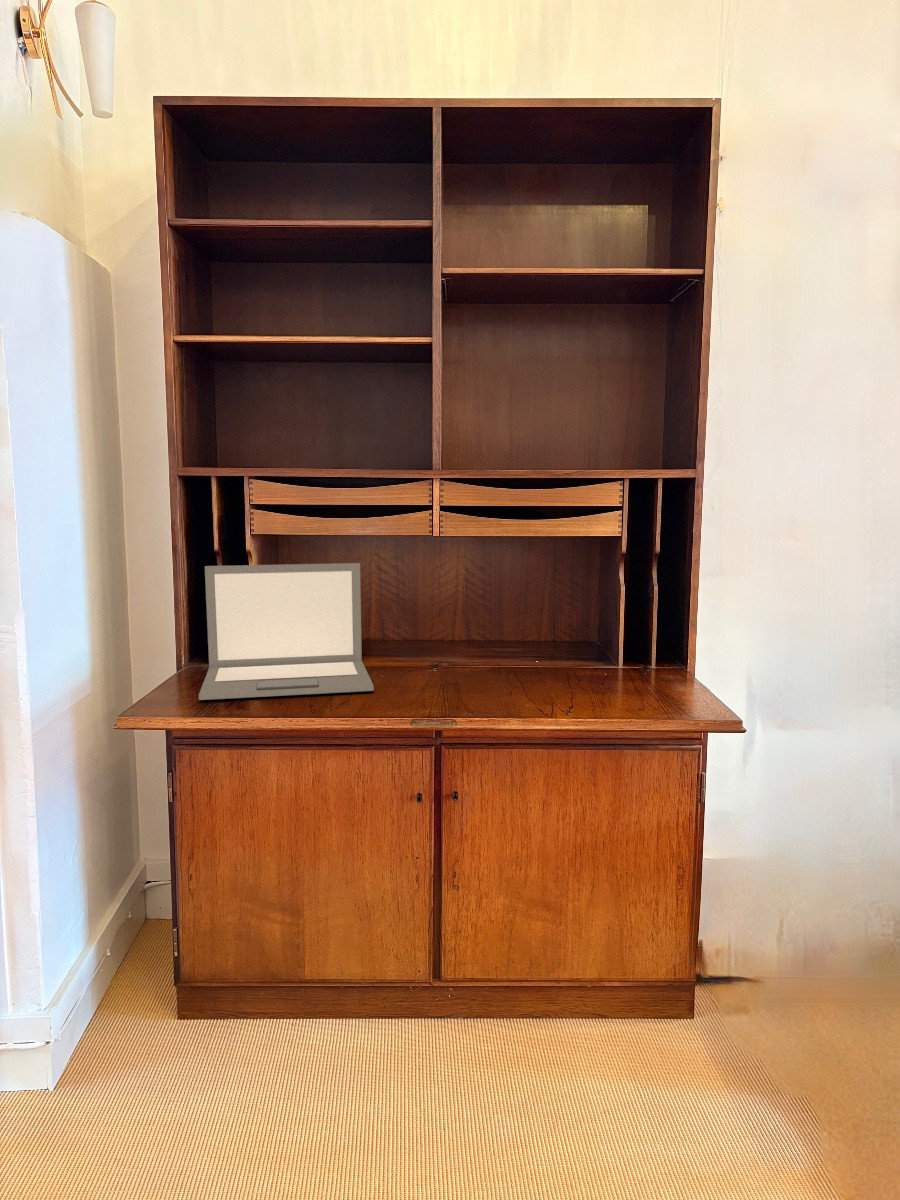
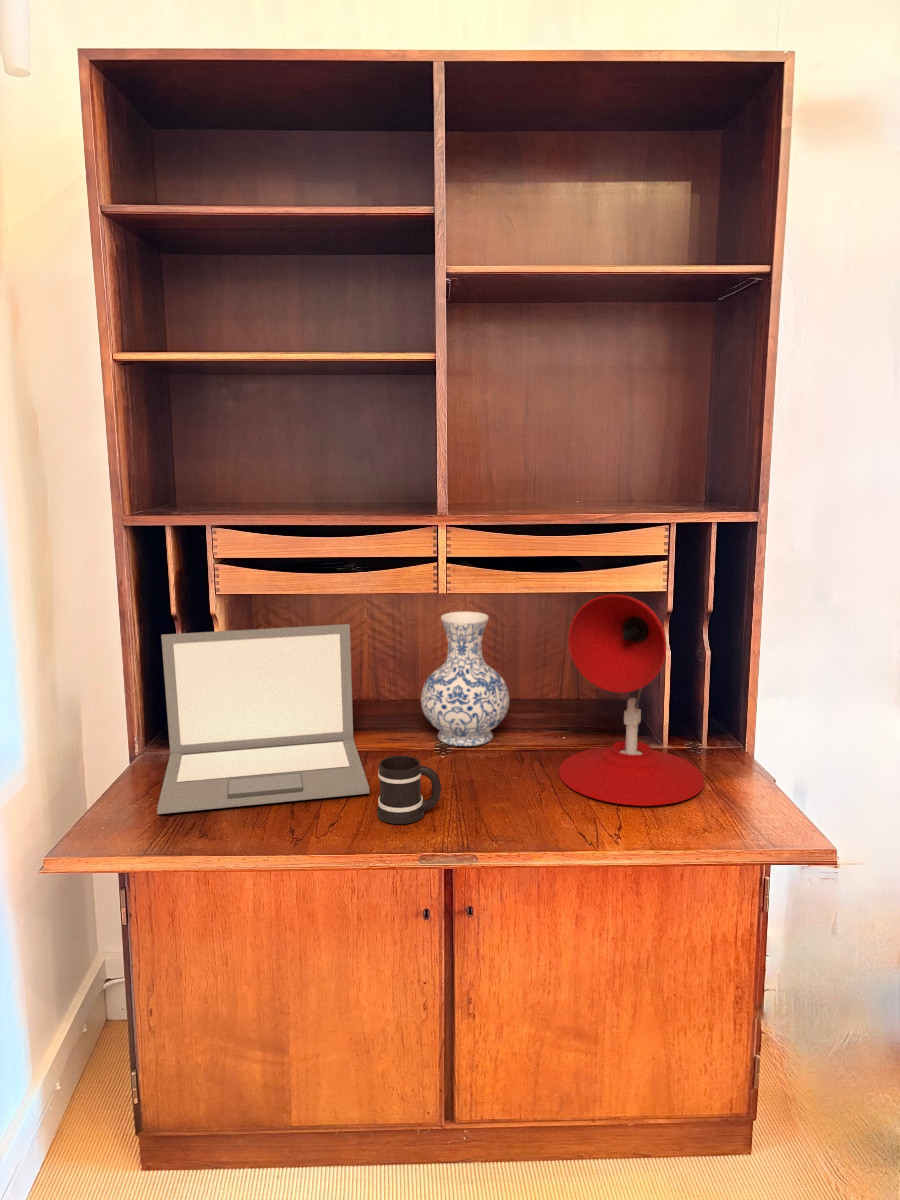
desk lamp: none [531,523,653,700] -> present [559,595,705,806]
vase: none [418,557,492,666] -> present [421,612,509,747]
mug: none [380,656,432,708] -> present [377,756,441,824]

